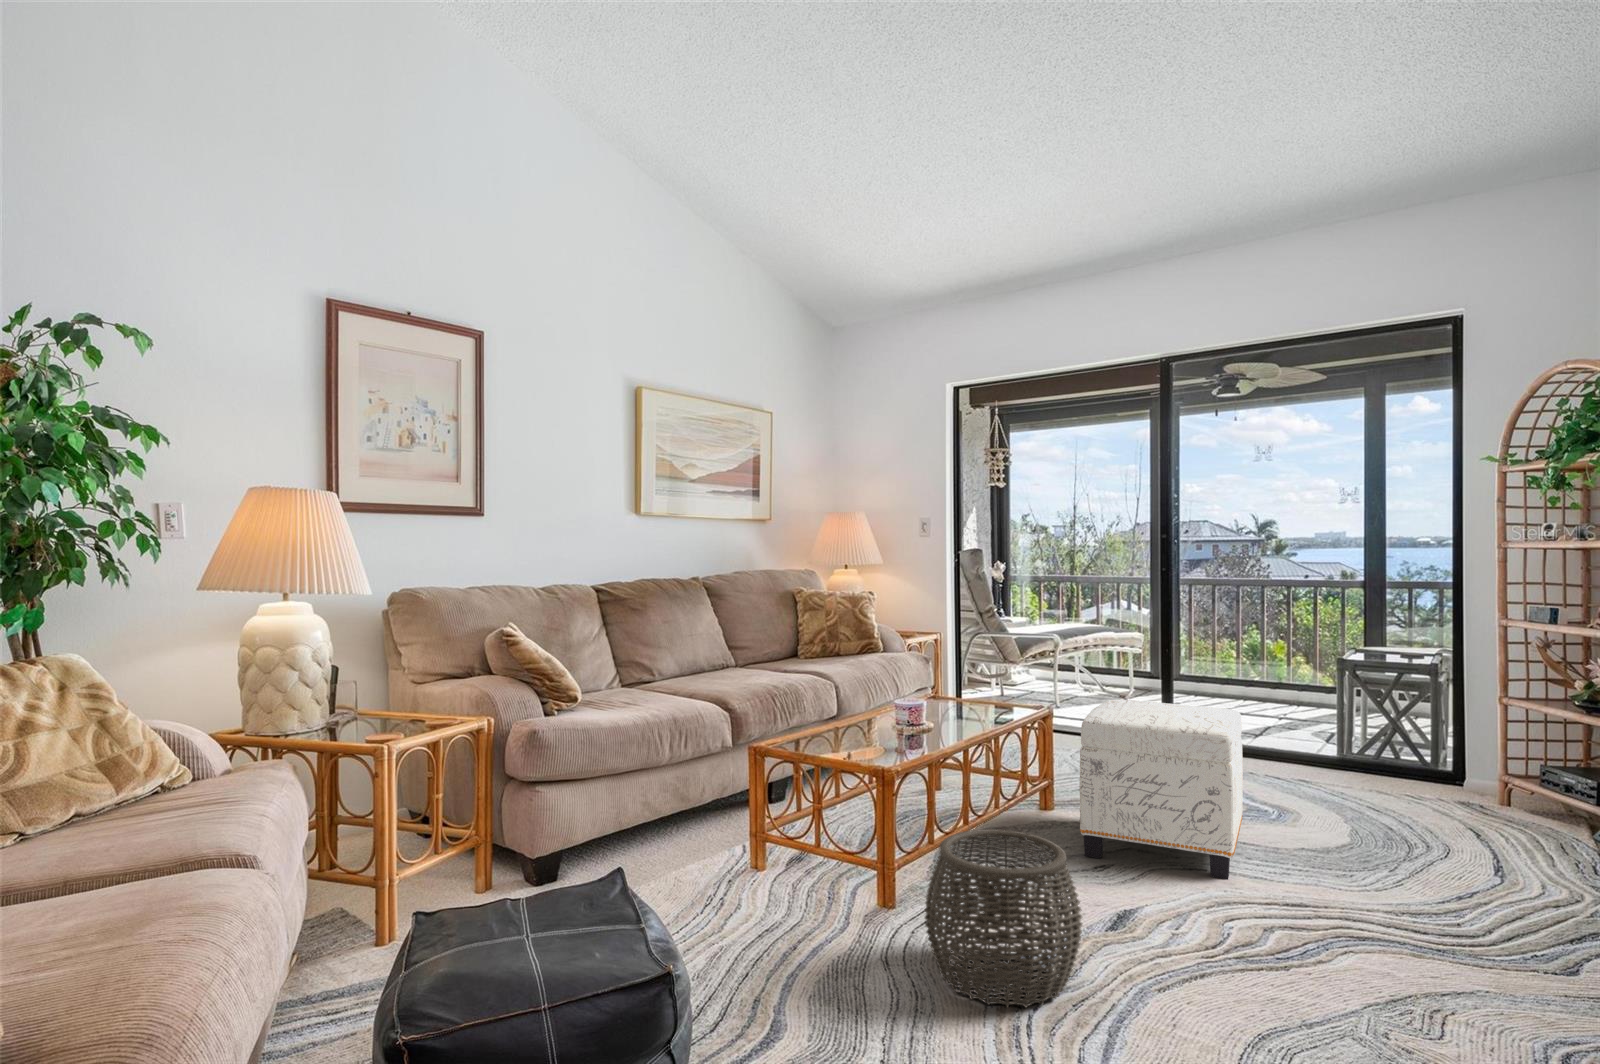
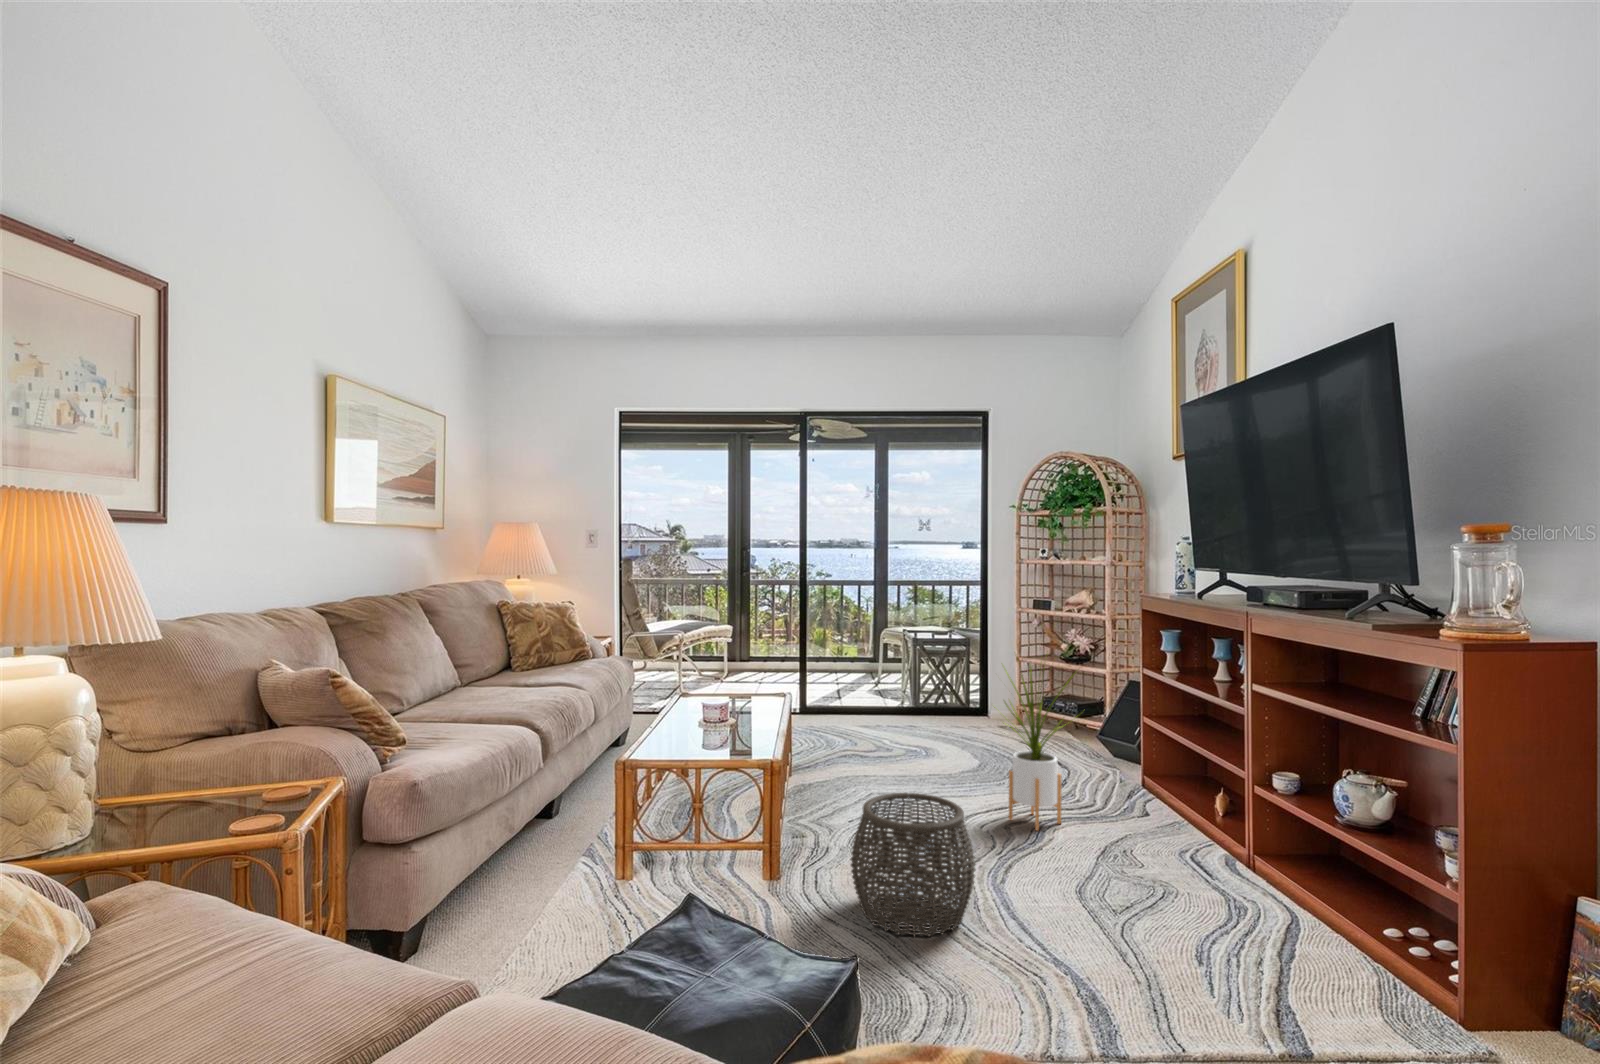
house plant: none [1255,674,1409,941] -> present [994,664,1073,830]
ottoman: present [1079,699,1243,880] -> none [829,679,954,807]

